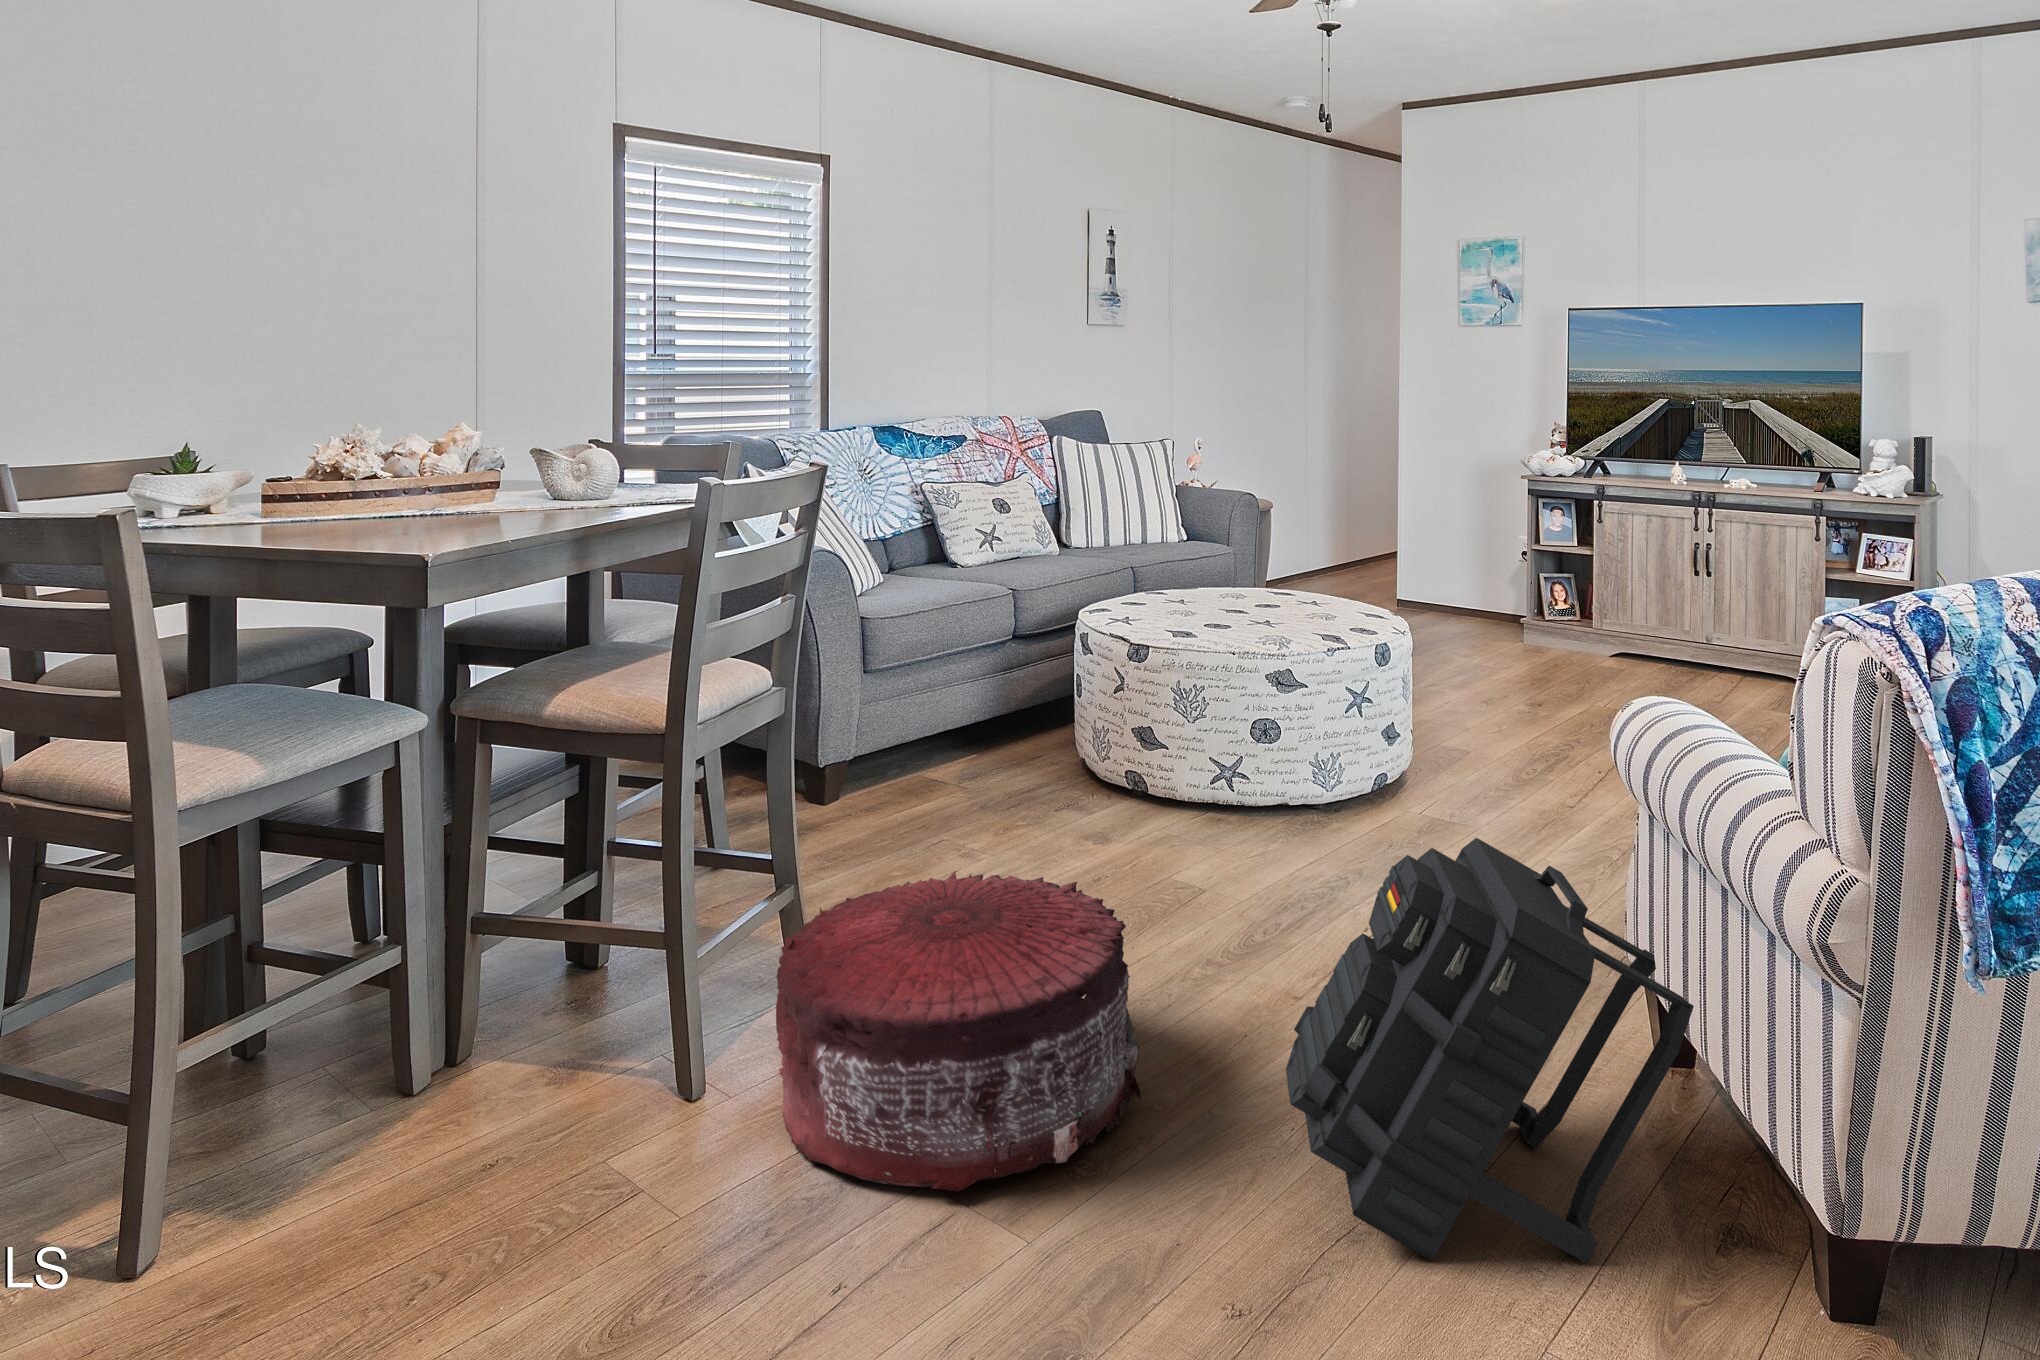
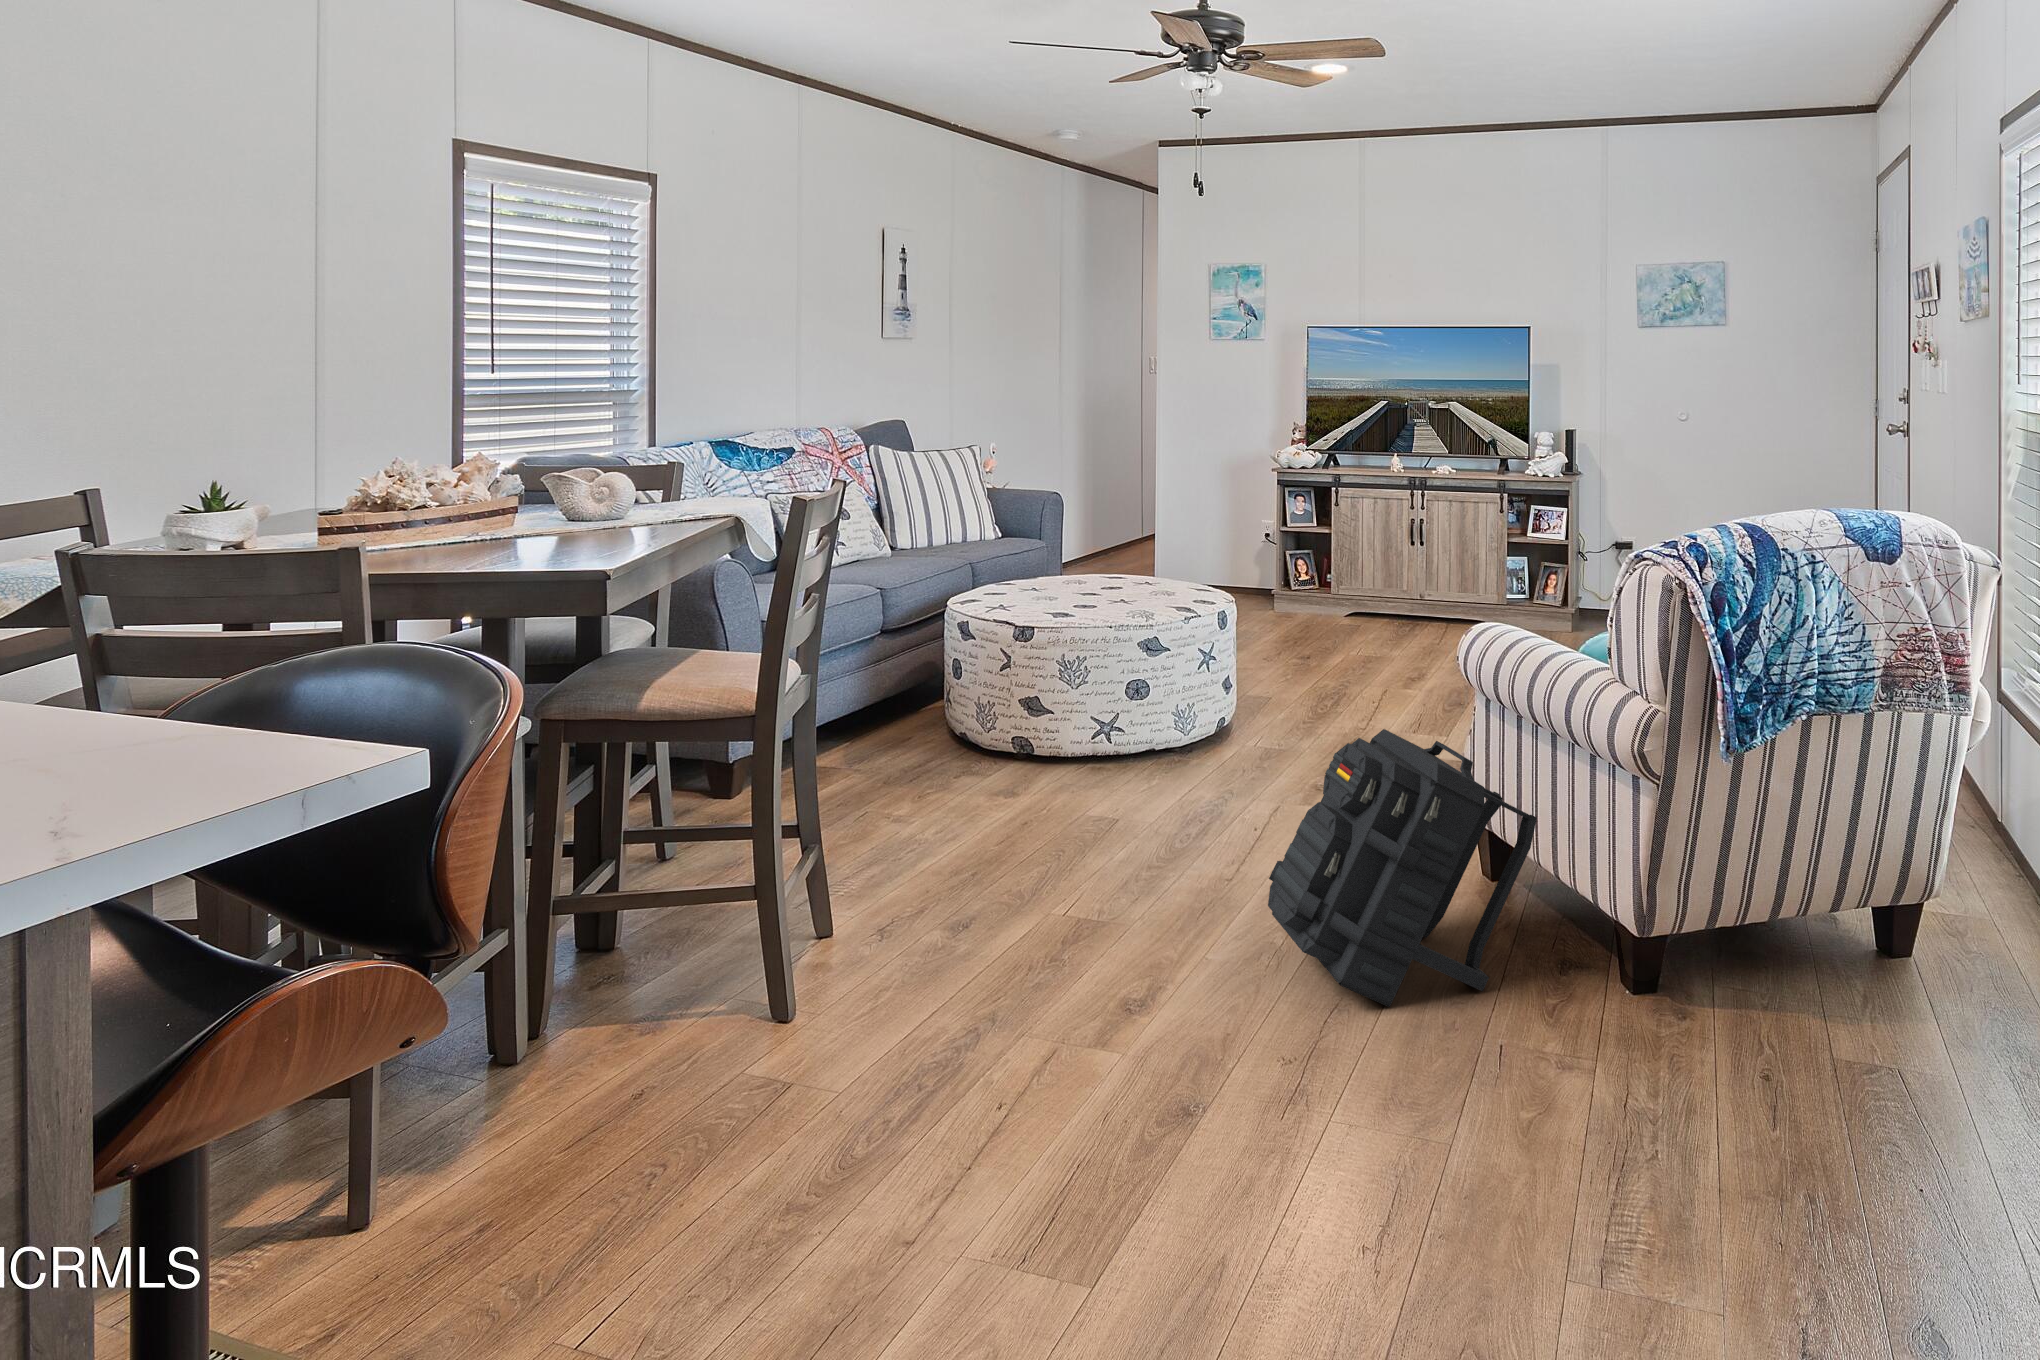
pouf: present [776,871,1141,1192] -> none [856,802,1151,1033]

